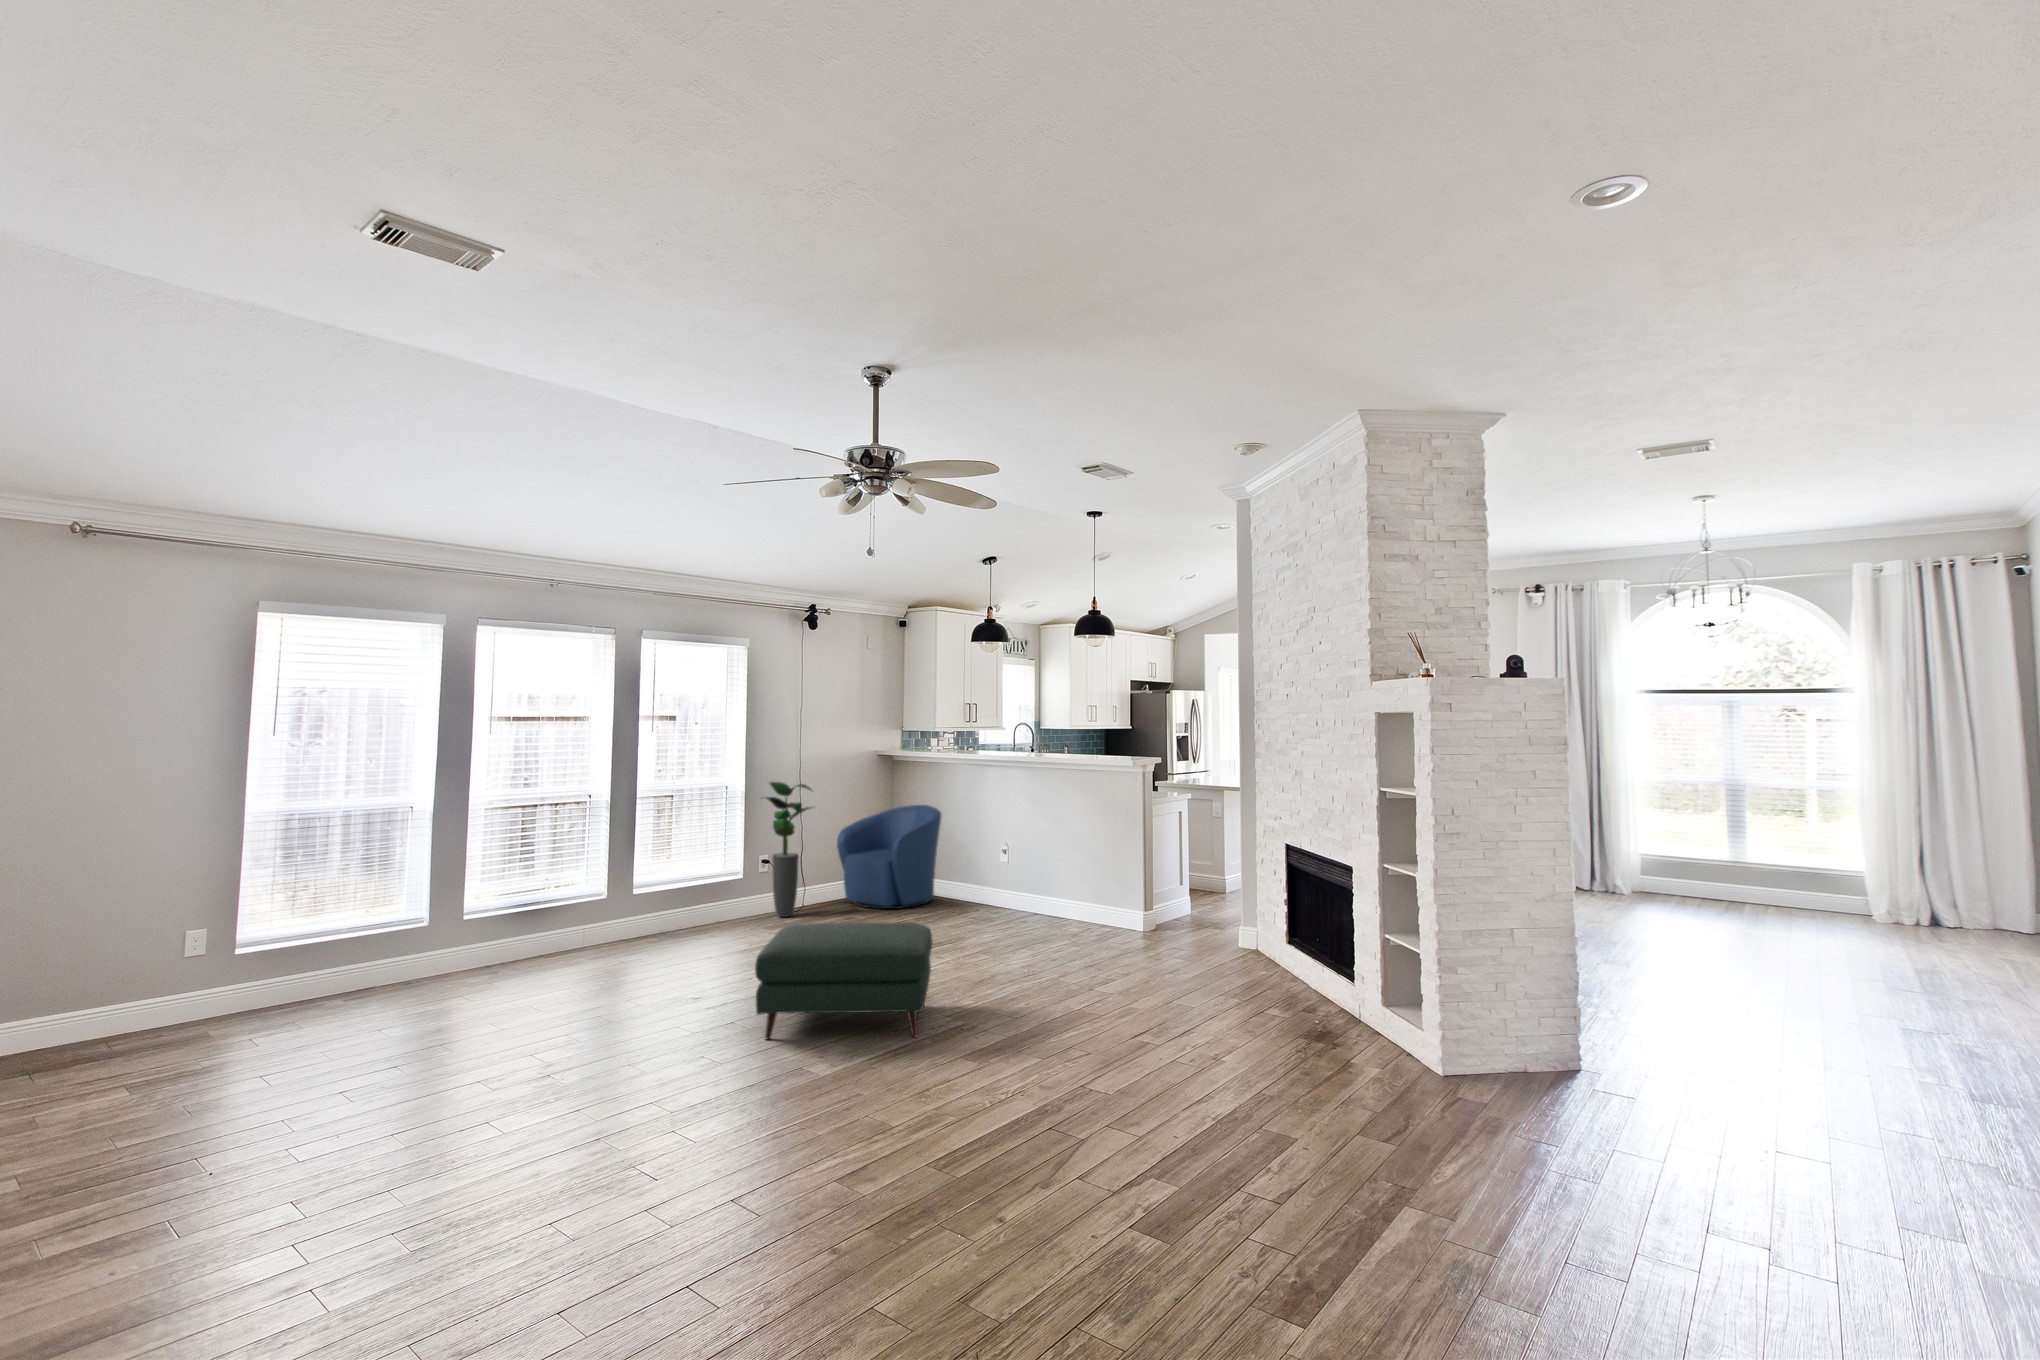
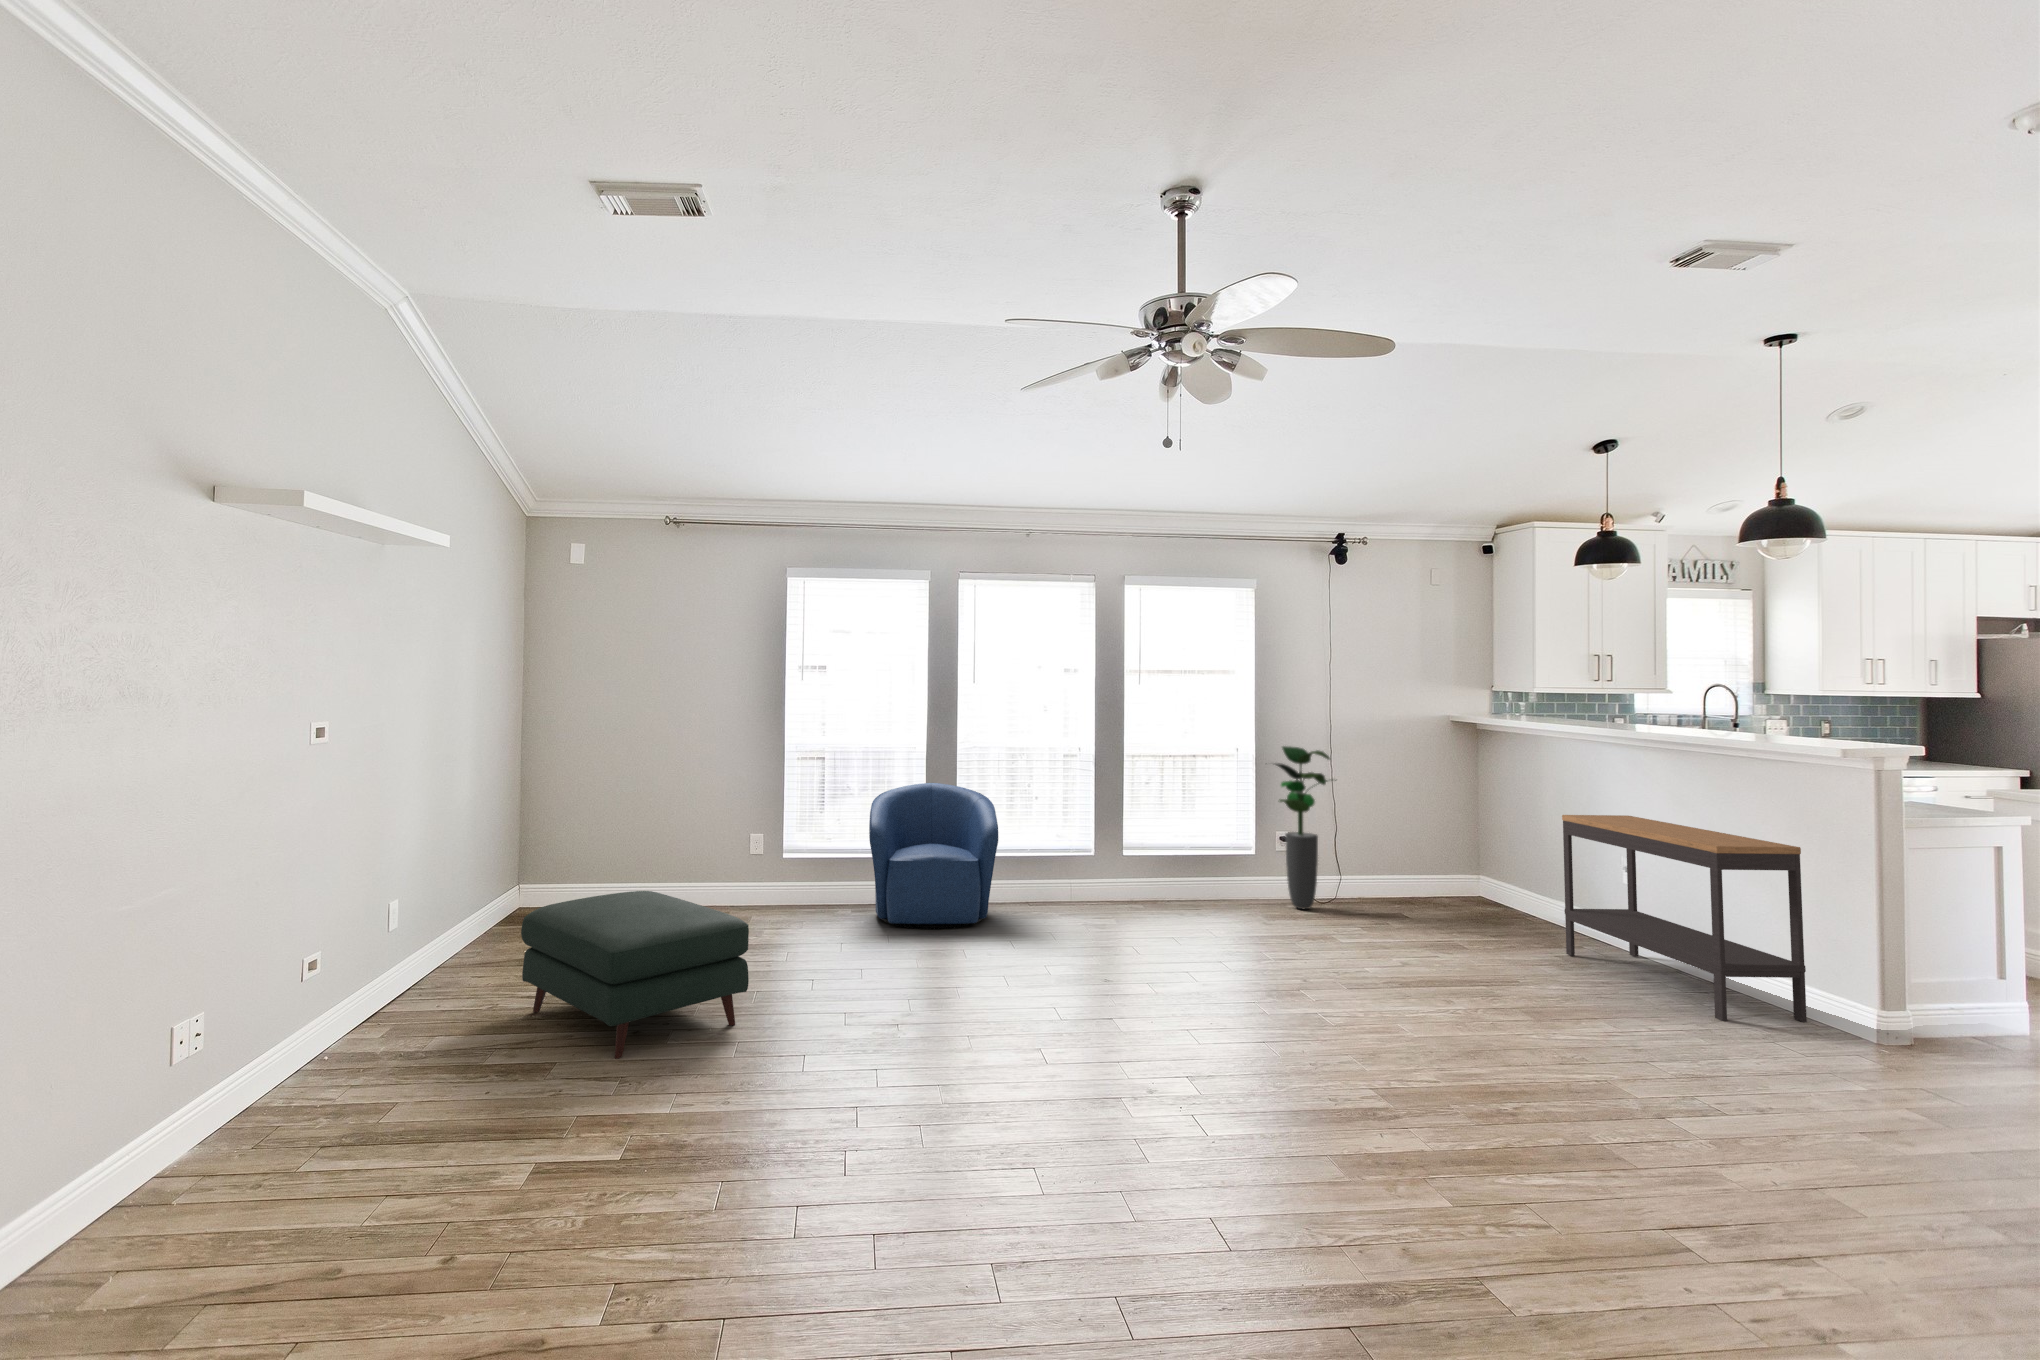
armchair: present [837,805,941,909] -> present [869,783,998,929]
console table: none [973,815,1107,936] -> present [1562,815,1807,1022]
ottoman: present [755,922,933,1039] -> present [521,891,749,1059]

